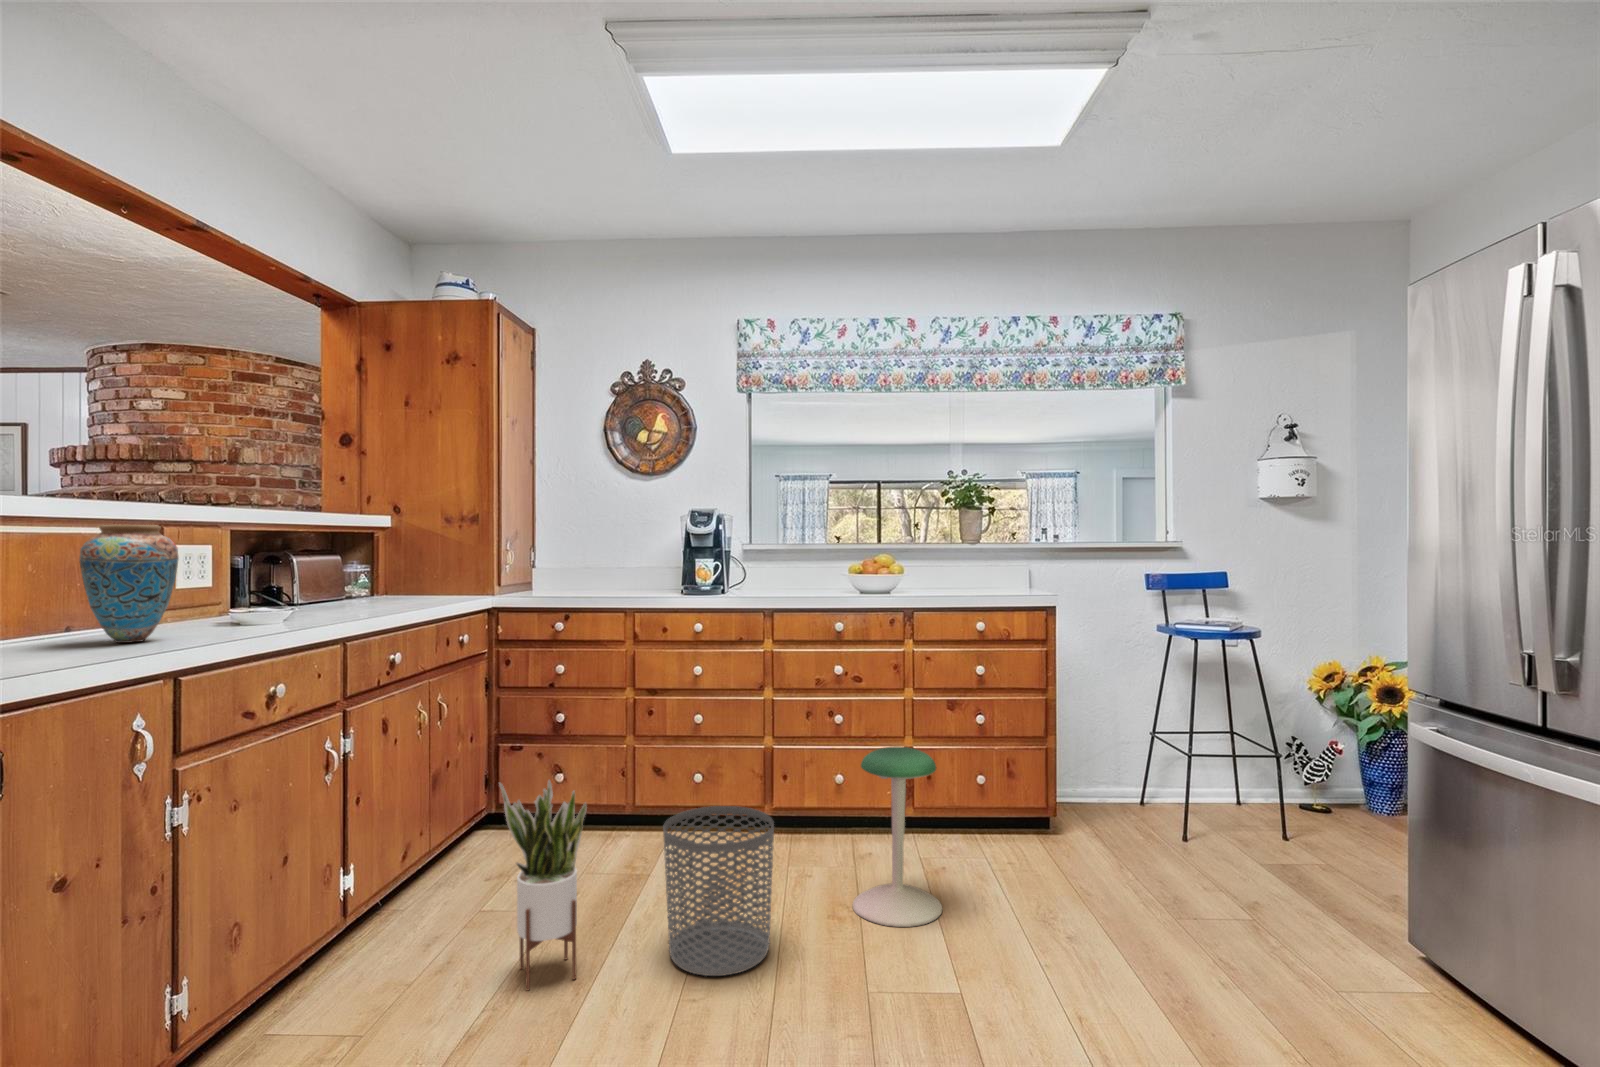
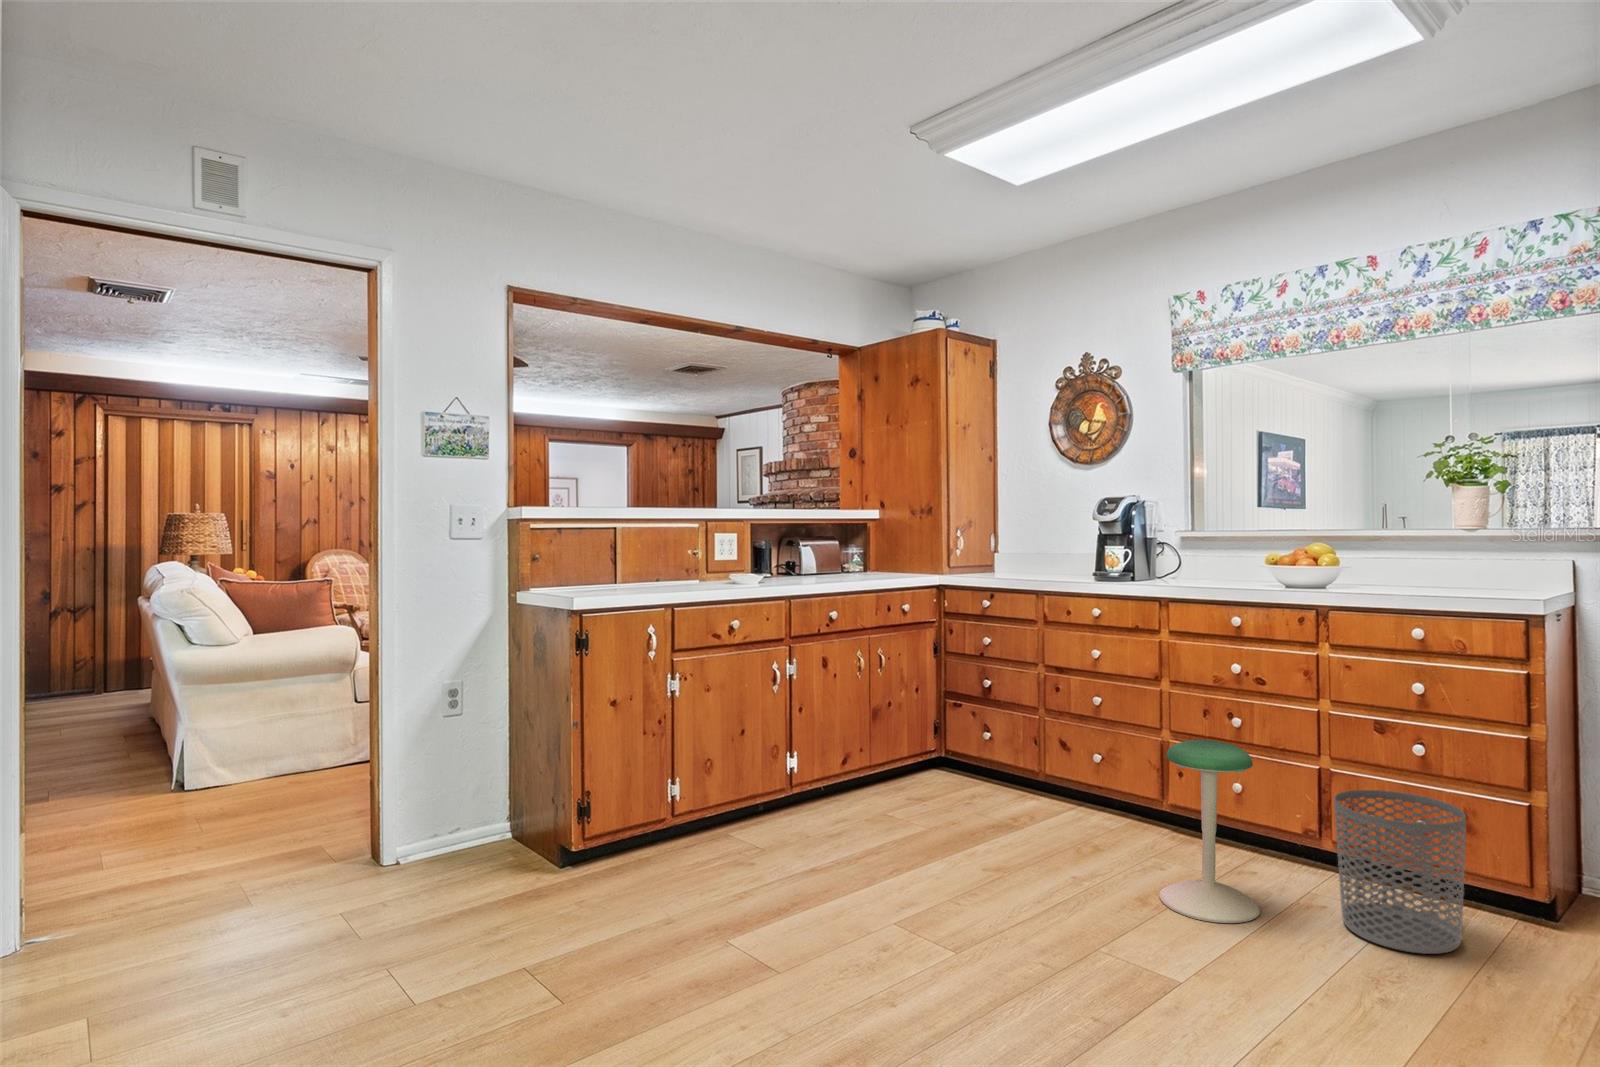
vase: present [80,525,179,643] -> none [634,525,678,591]
potted plant: present [499,780,587,990] -> none [849,707,903,864]
waste bin: present [663,806,774,976] -> present [1334,790,1466,954]

